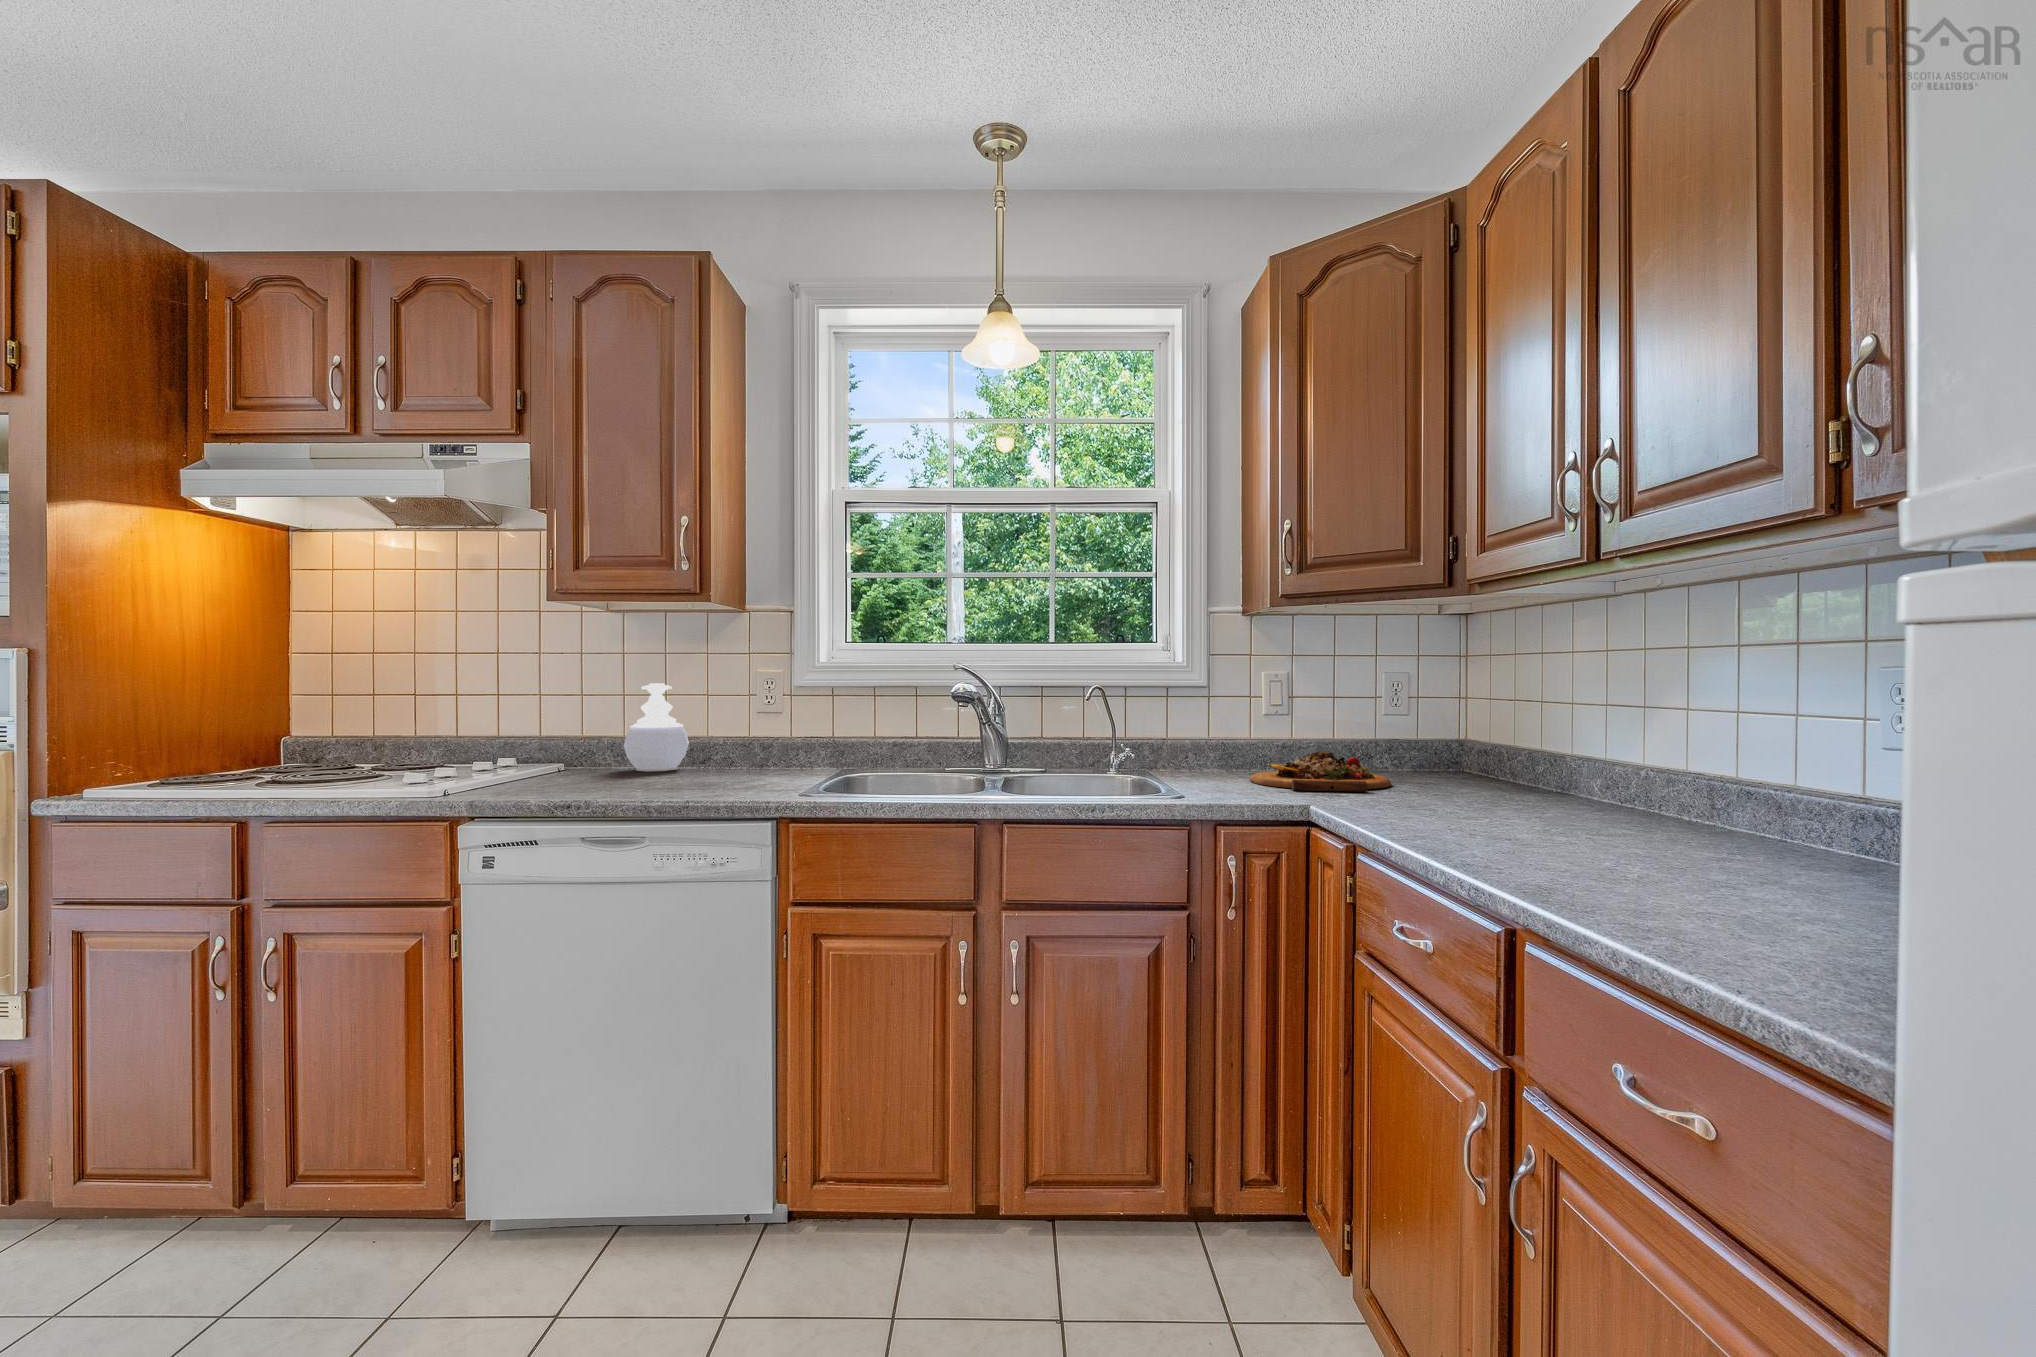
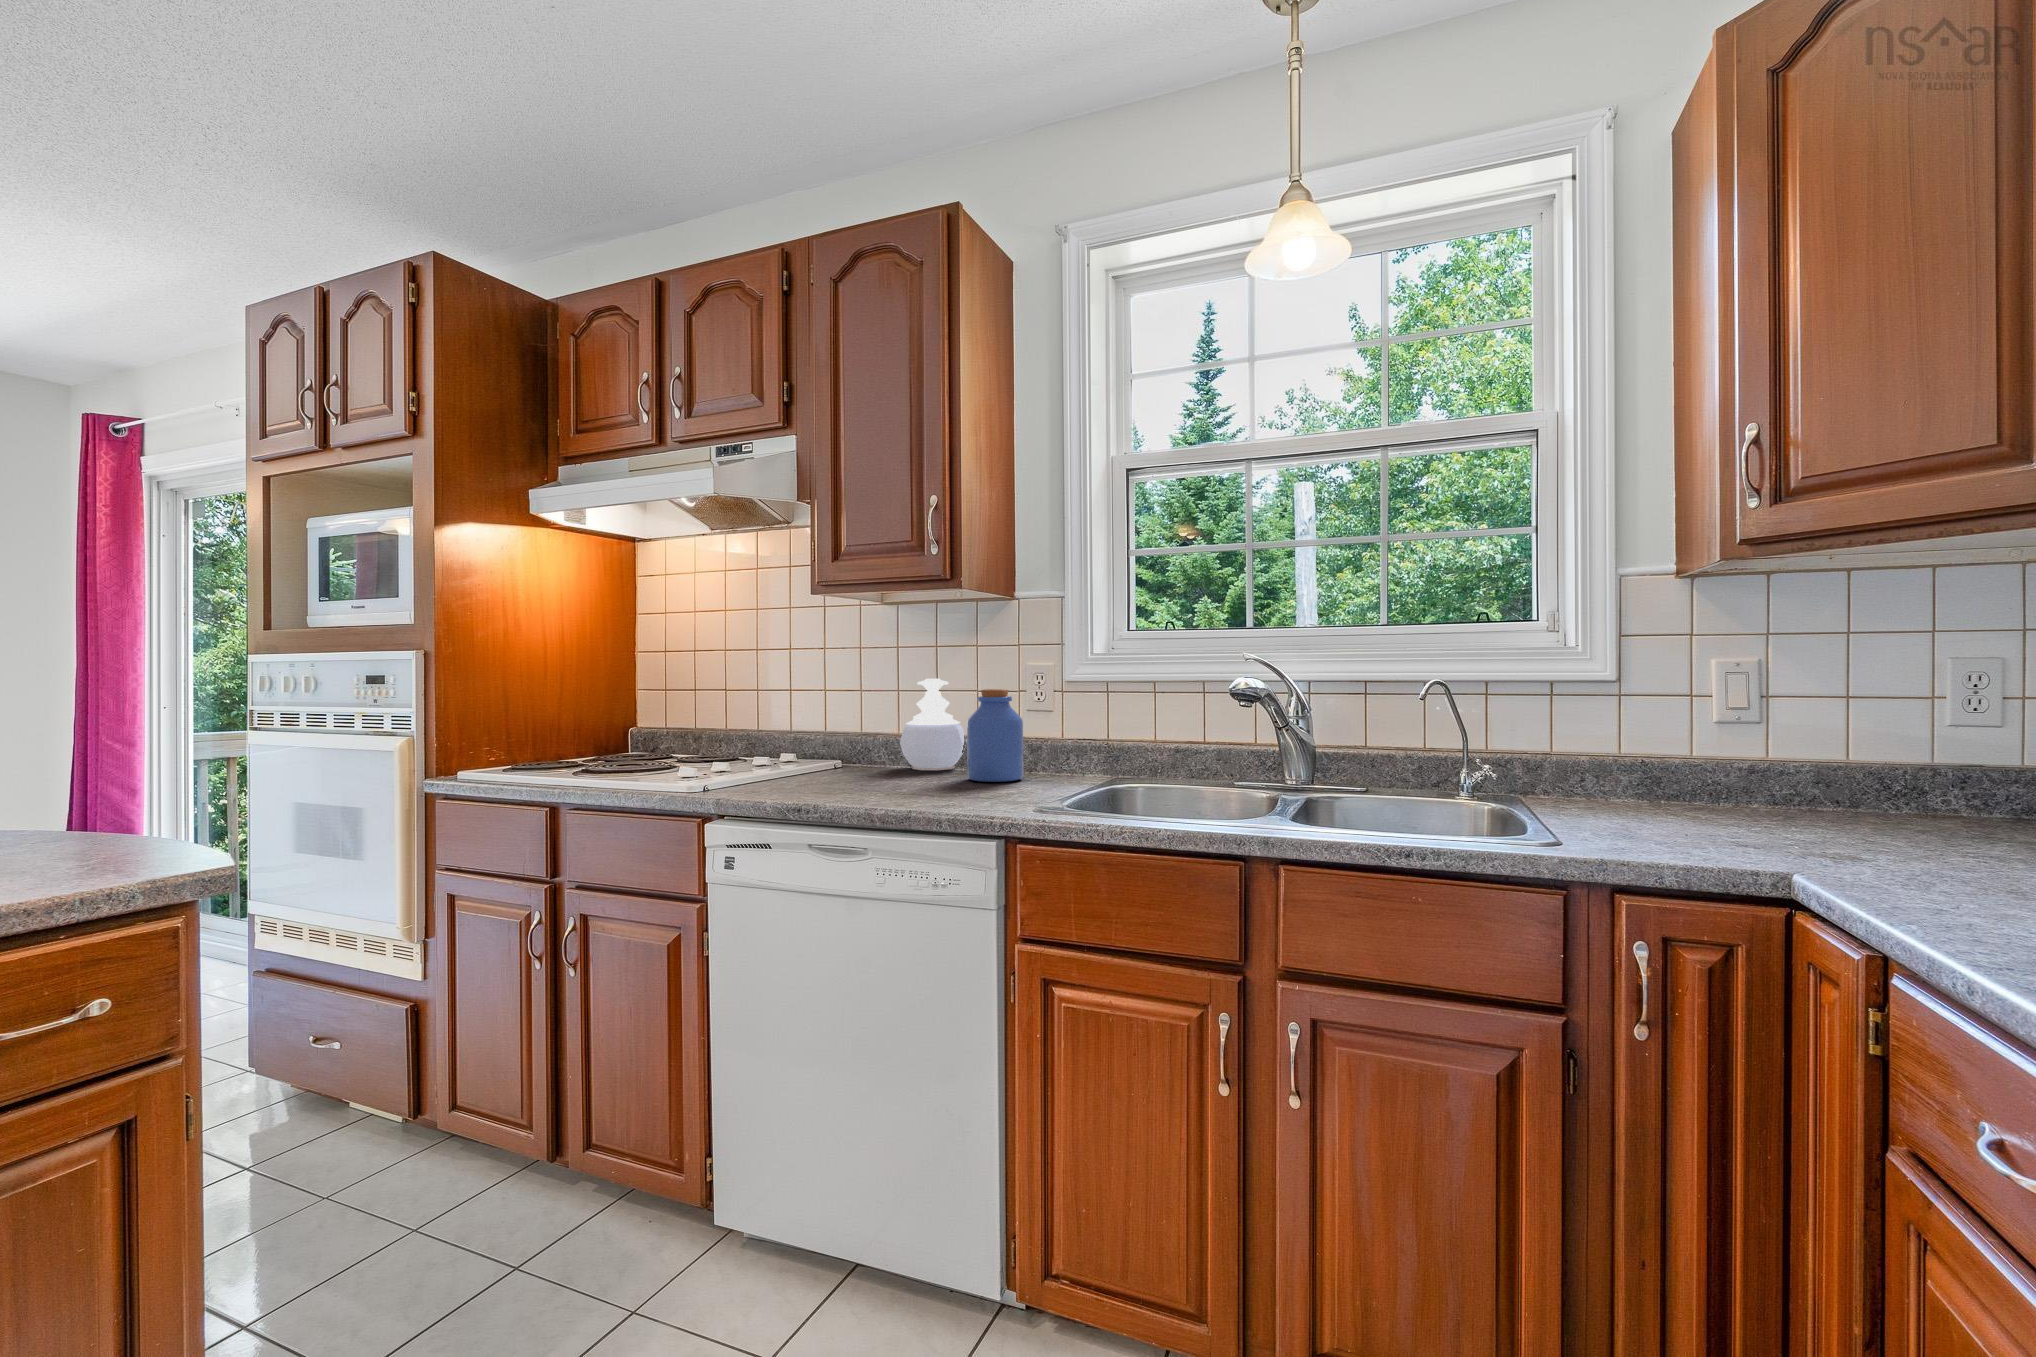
jar: none [704,693,757,778] -> present [967,689,1023,782]
cutting board: present [1250,752,1391,792] -> none [1675,780,1948,851]

